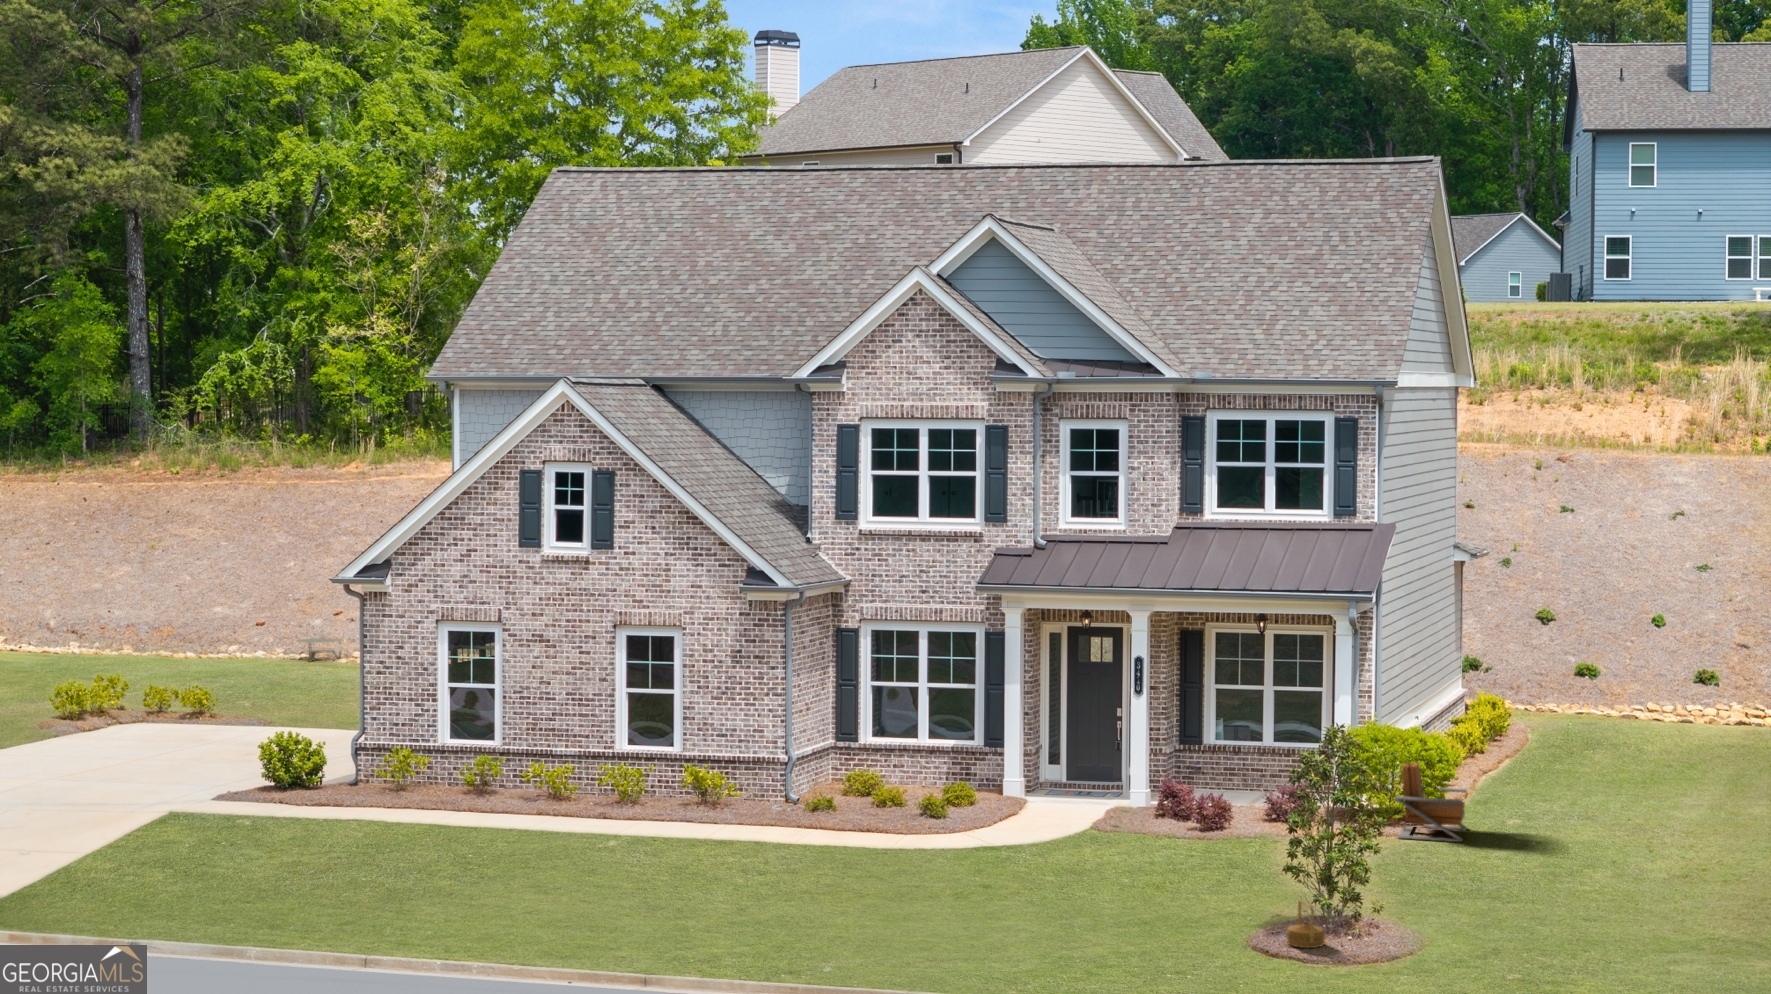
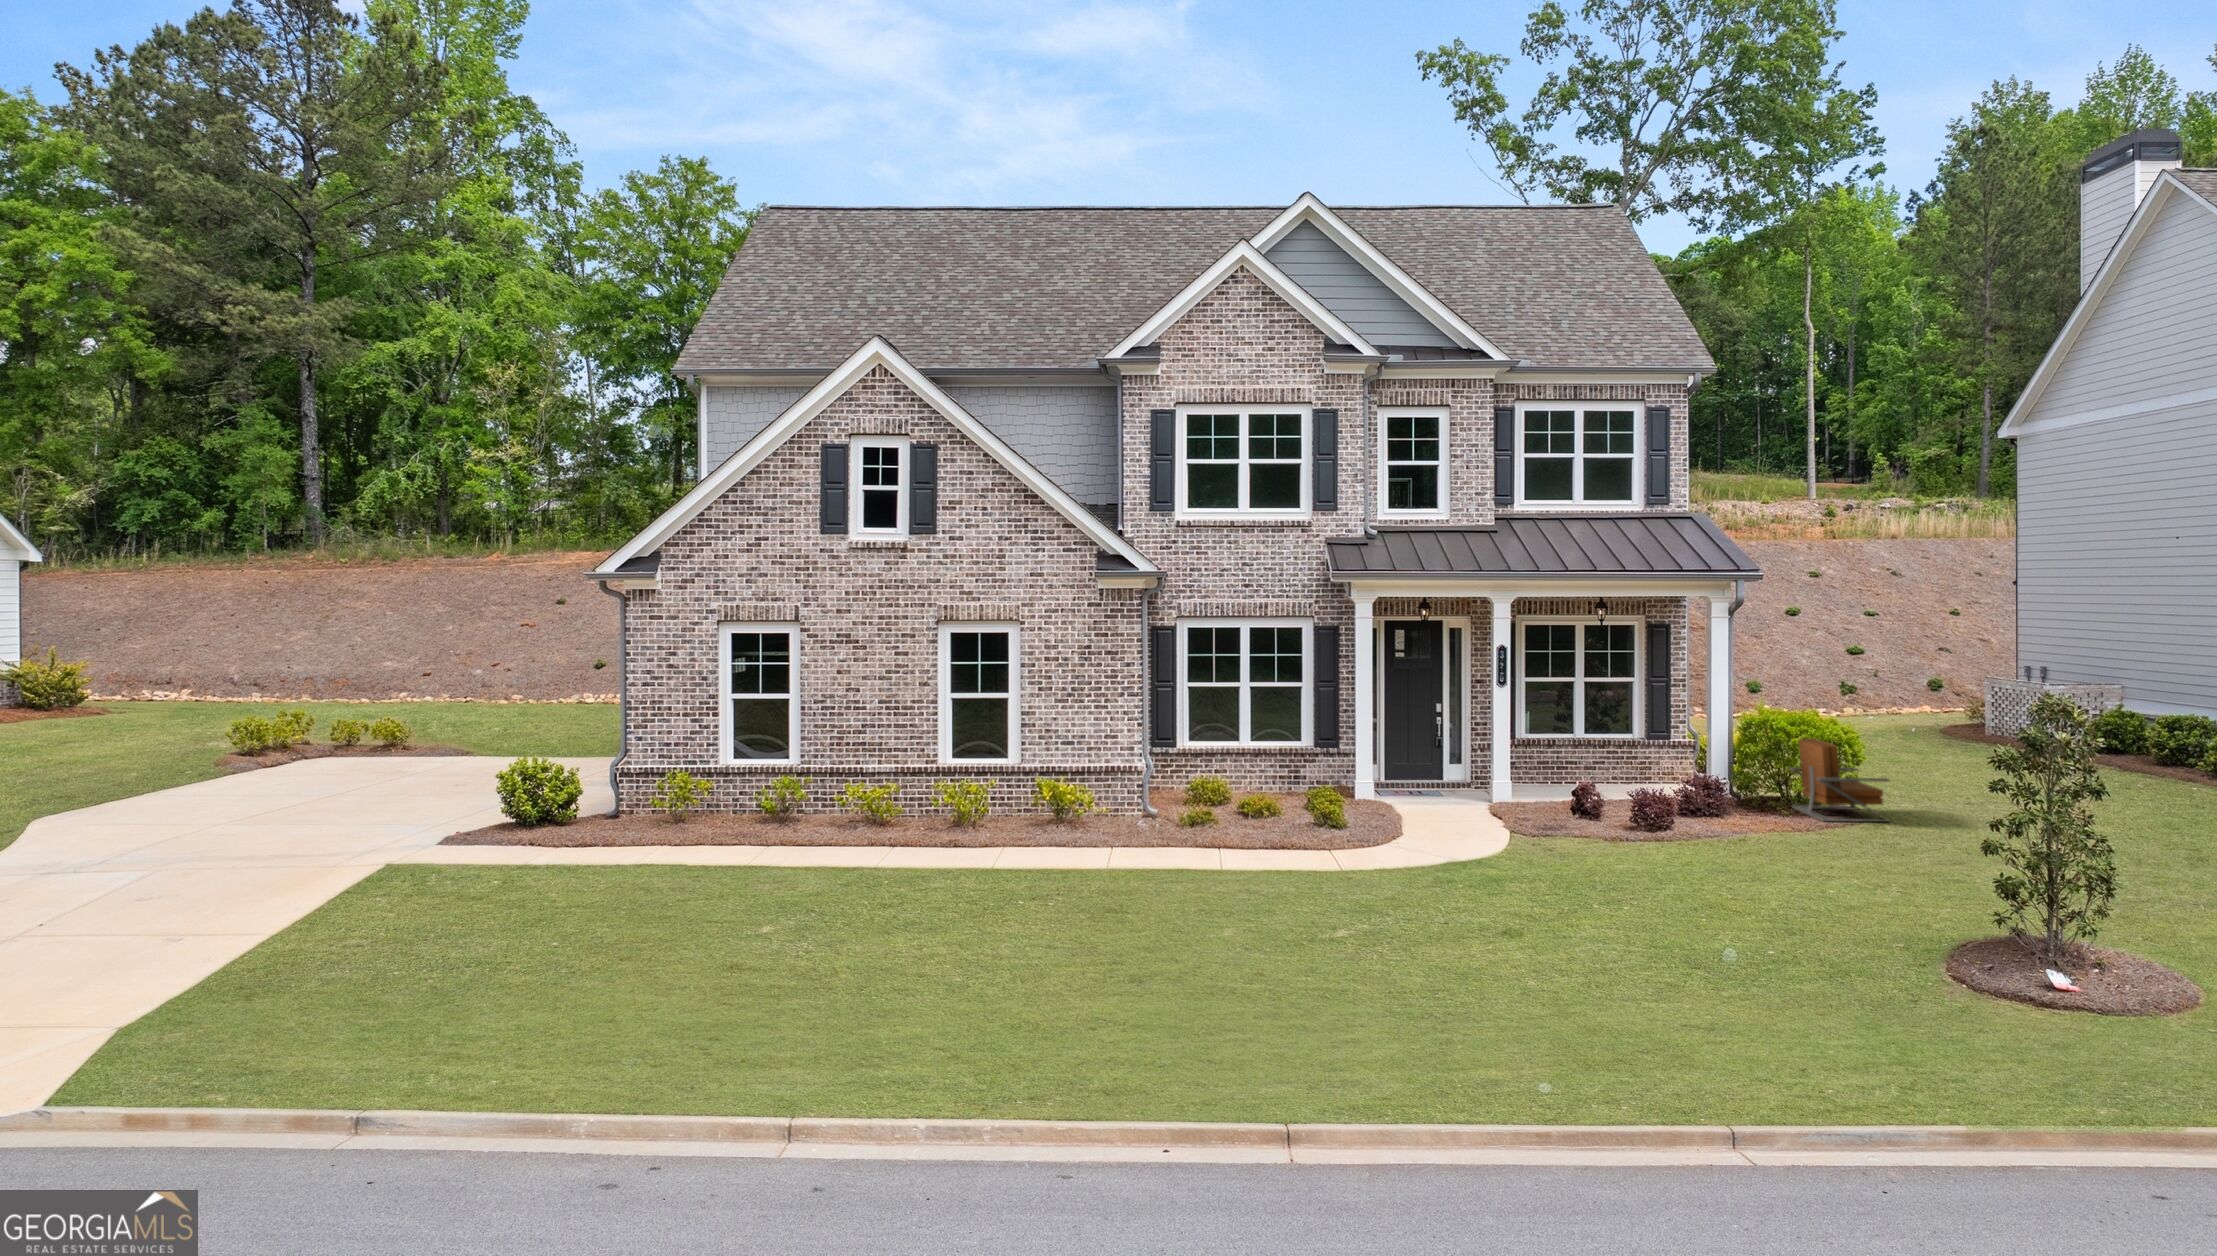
round table: present [297,638,344,661] -> none [447,676,499,698]
woven basket: present [1287,900,1324,948] -> none [2052,908,2110,971]

